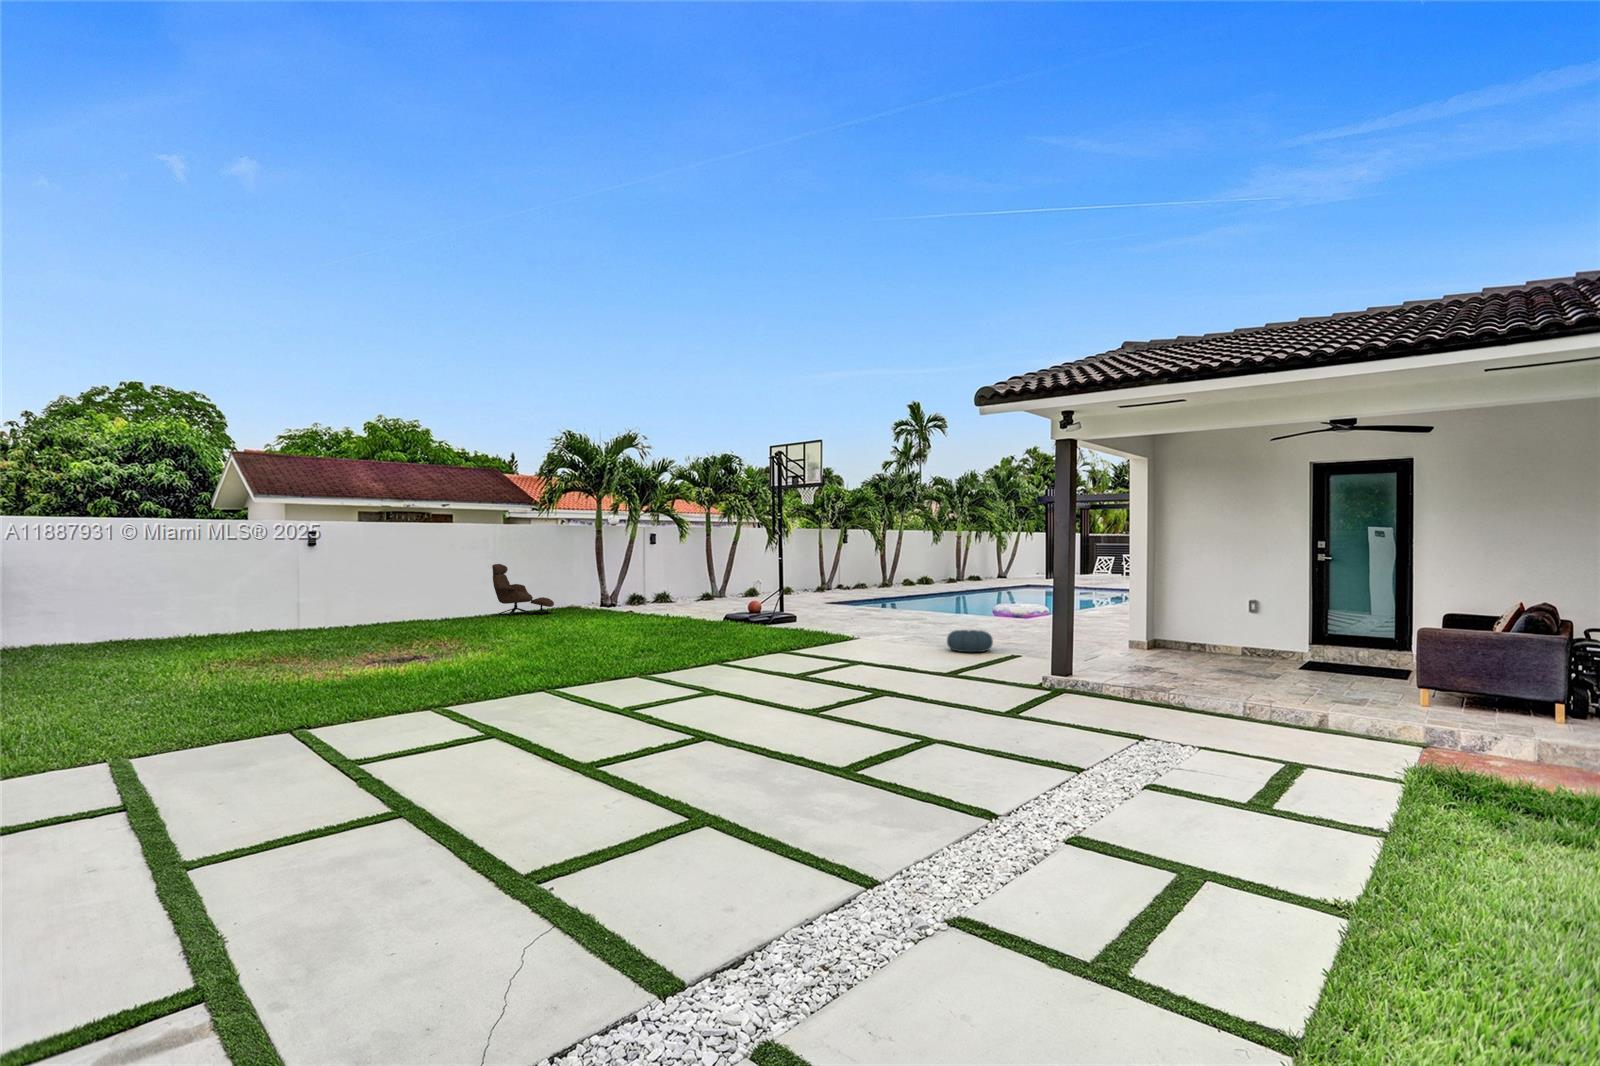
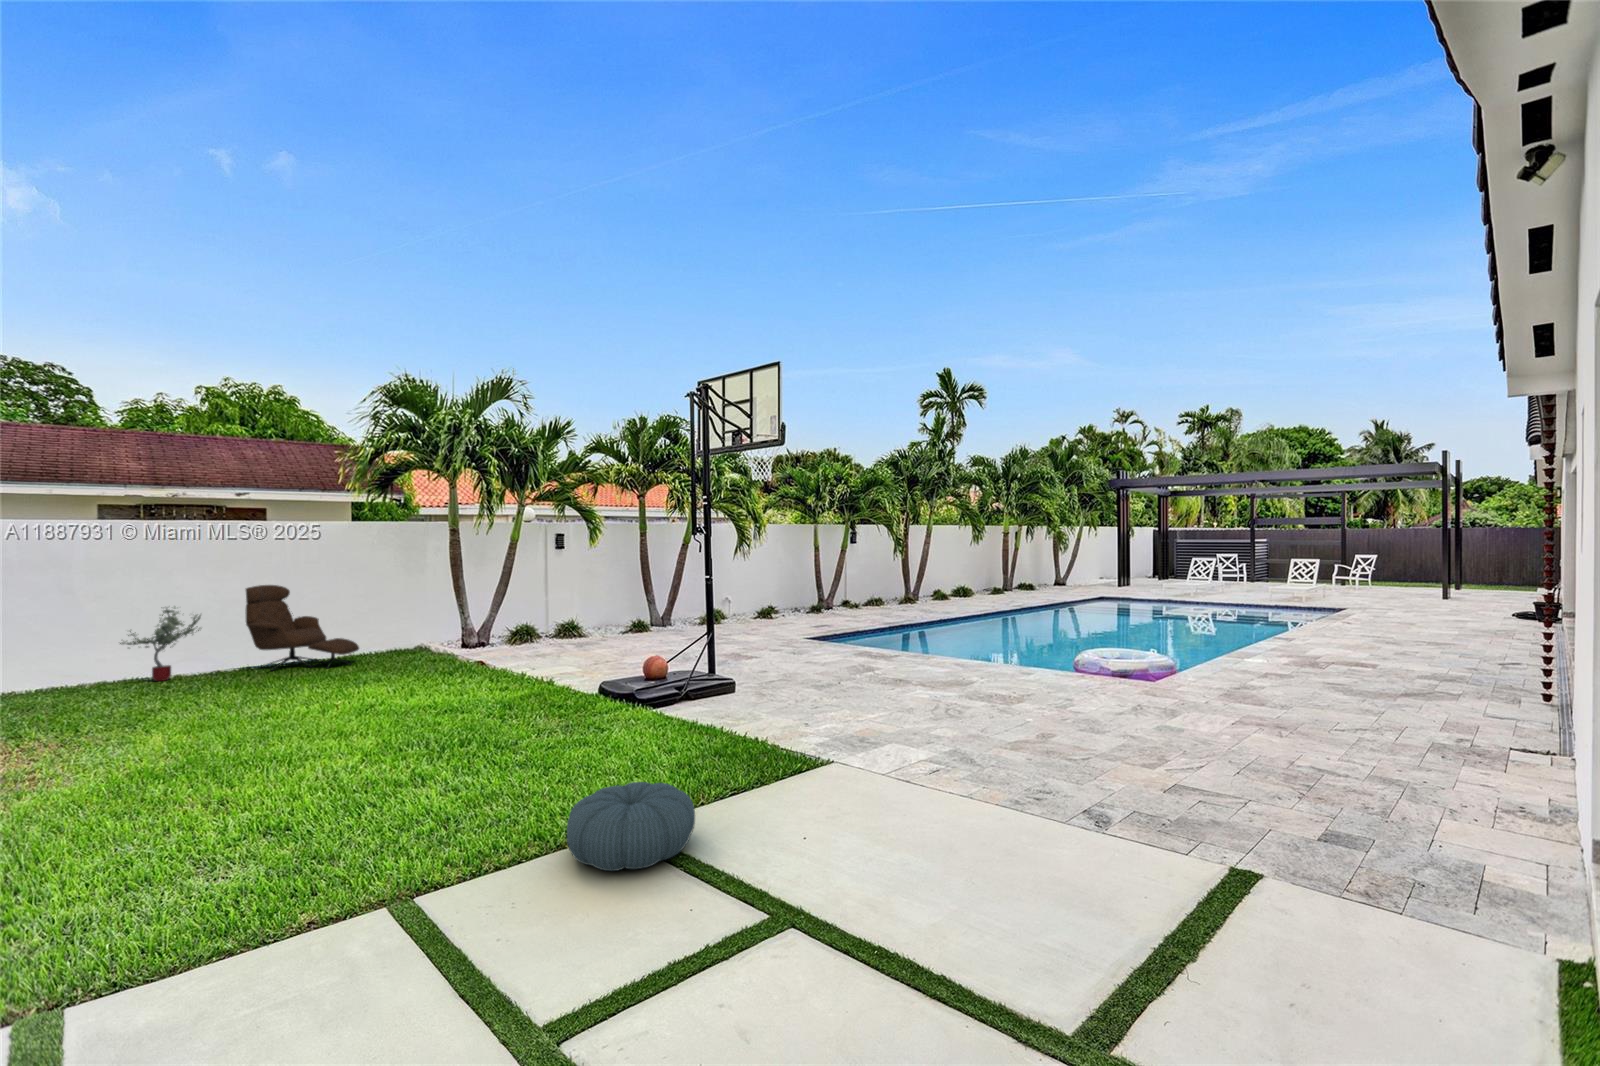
potted tree: none [436,575,474,619] -> present [120,607,201,681]
pouf: present [947,630,993,652] -> present [567,782,695,871]

